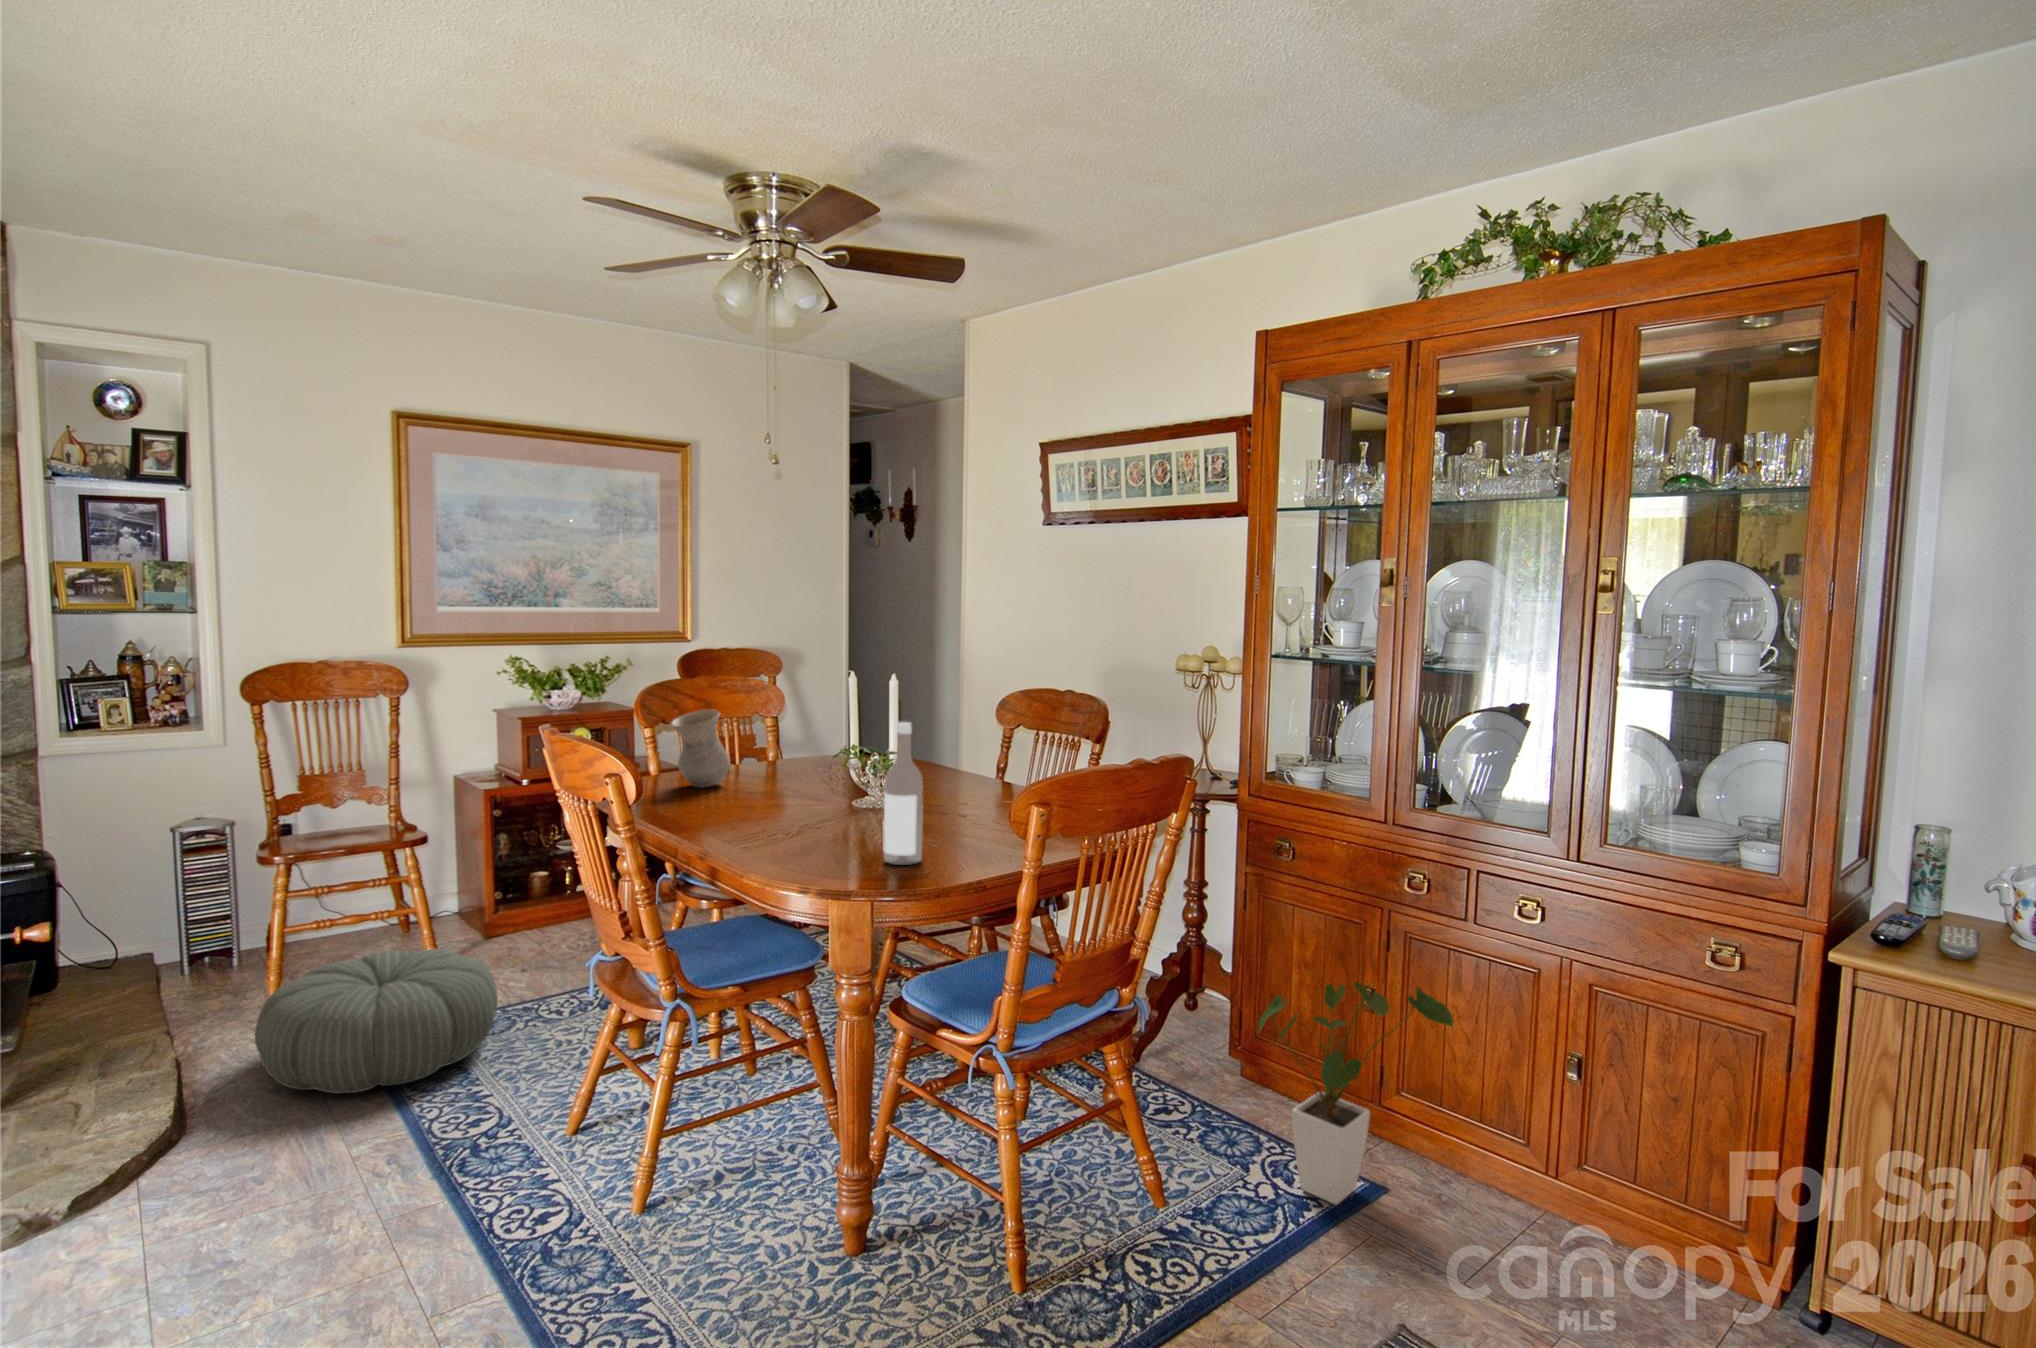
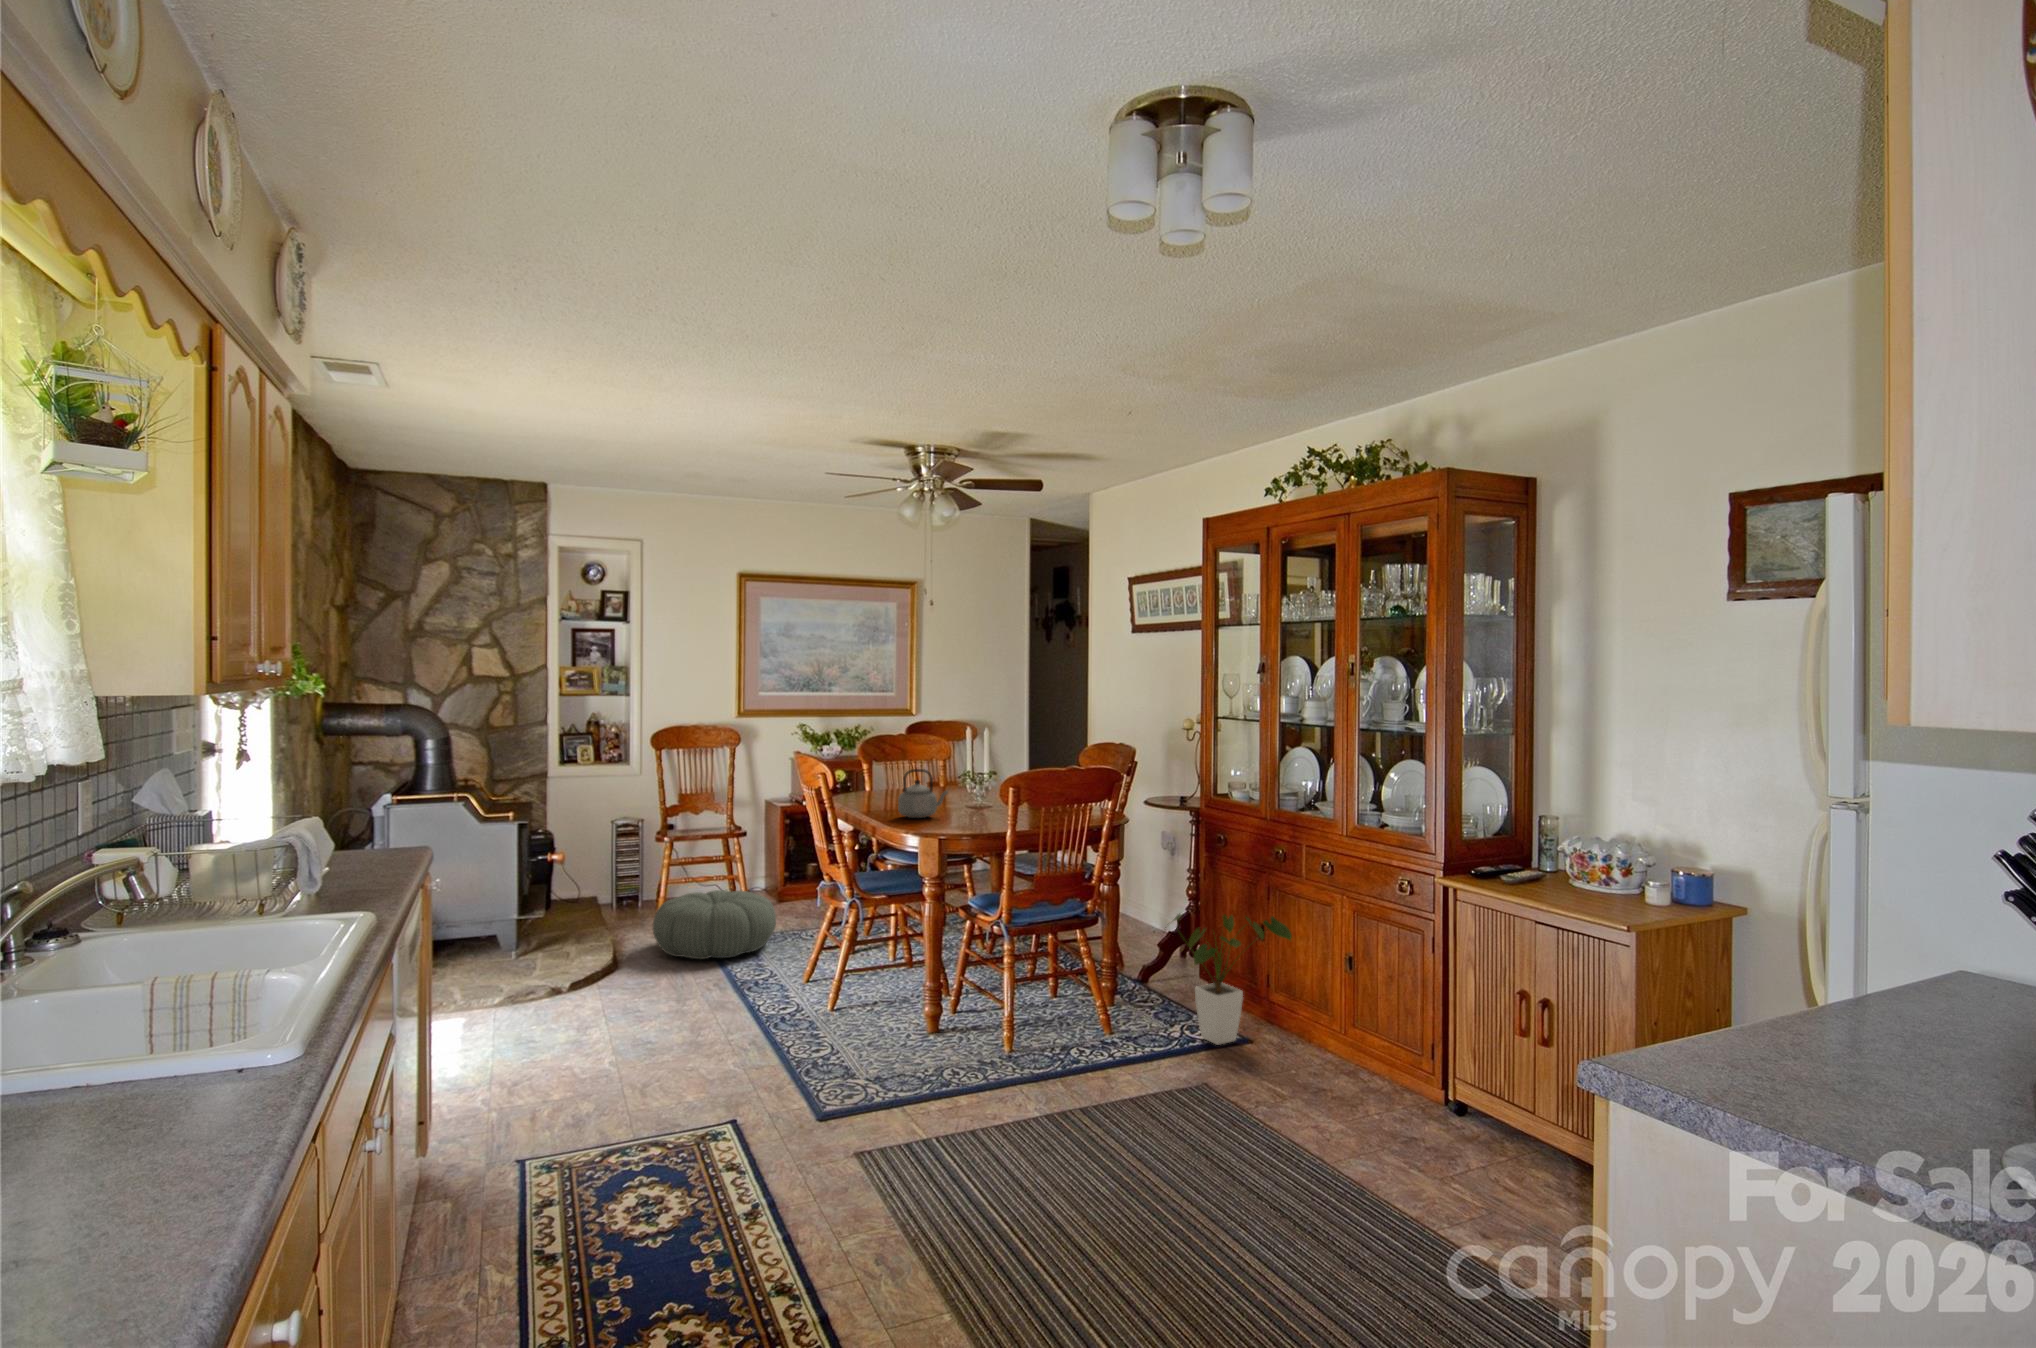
vase: present [671,710,730,787] -> none [870,750,904,796]
wine bottle: present [883,722,923,865] -> none [955,748,976,825]
teapot: none [761,758,853,848] -> present [898,769,948,818]

